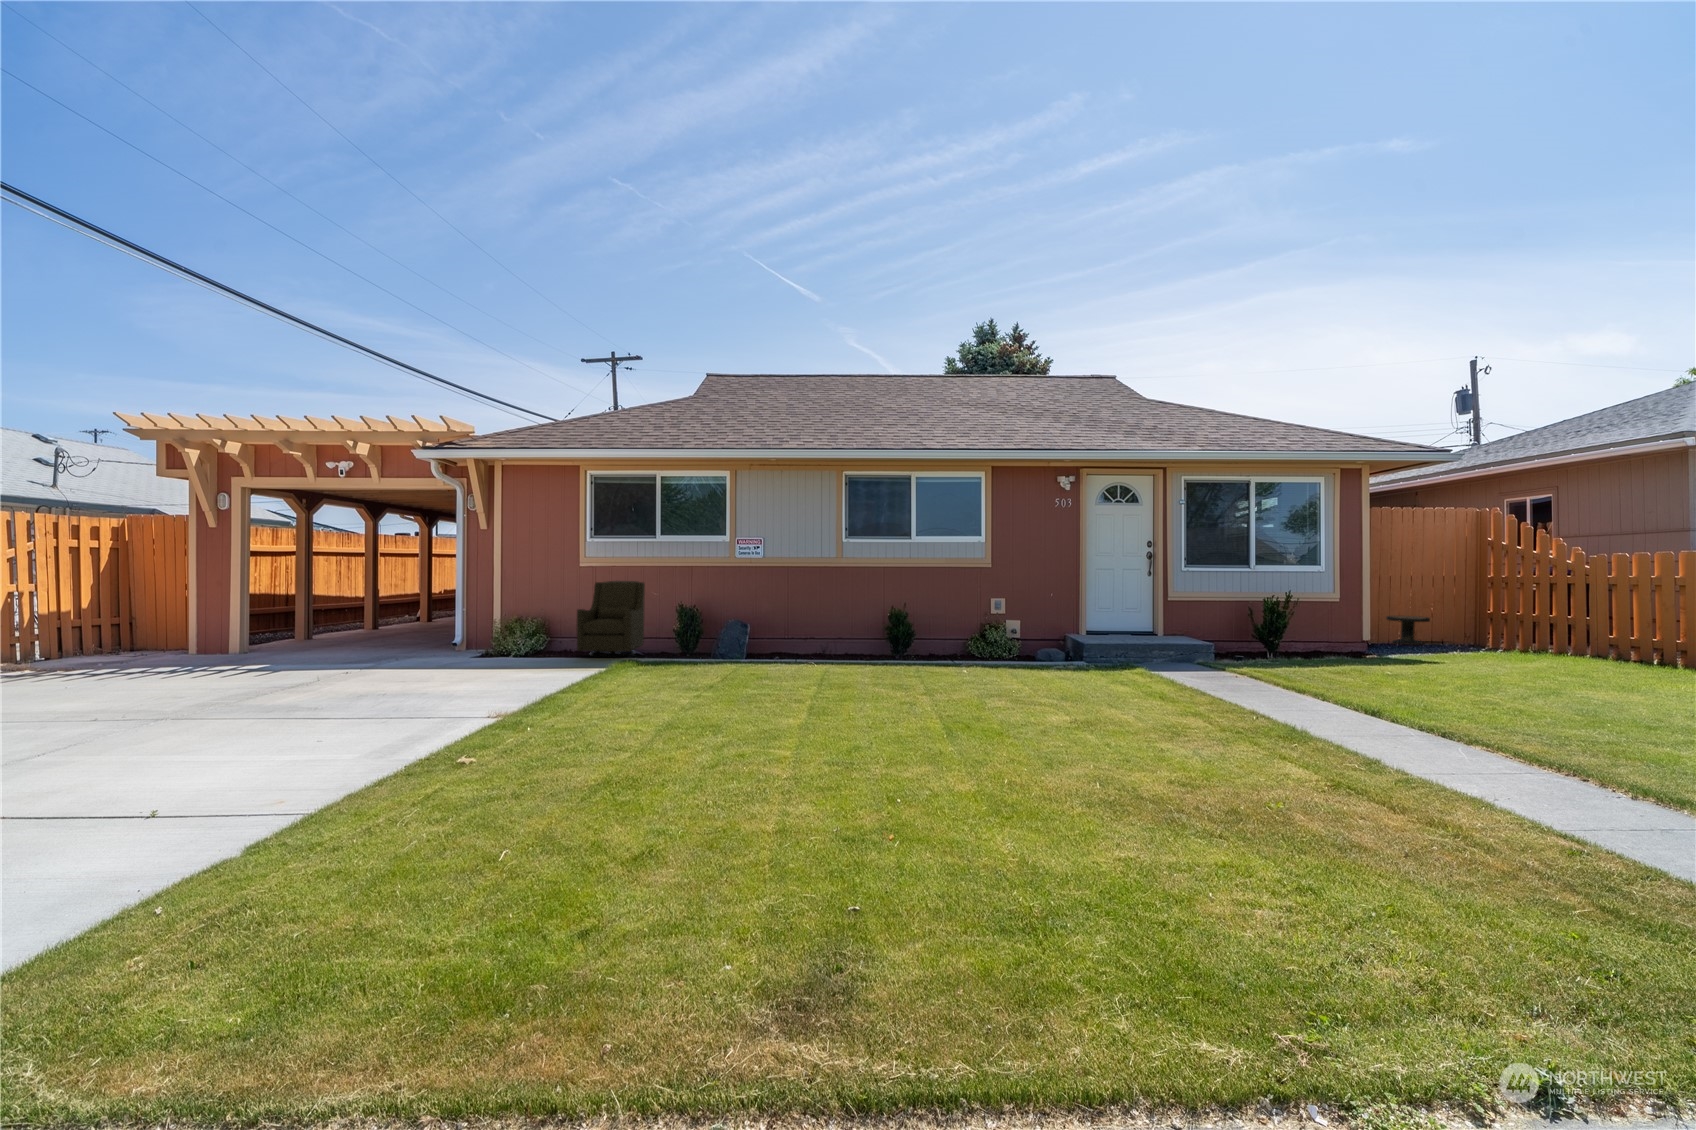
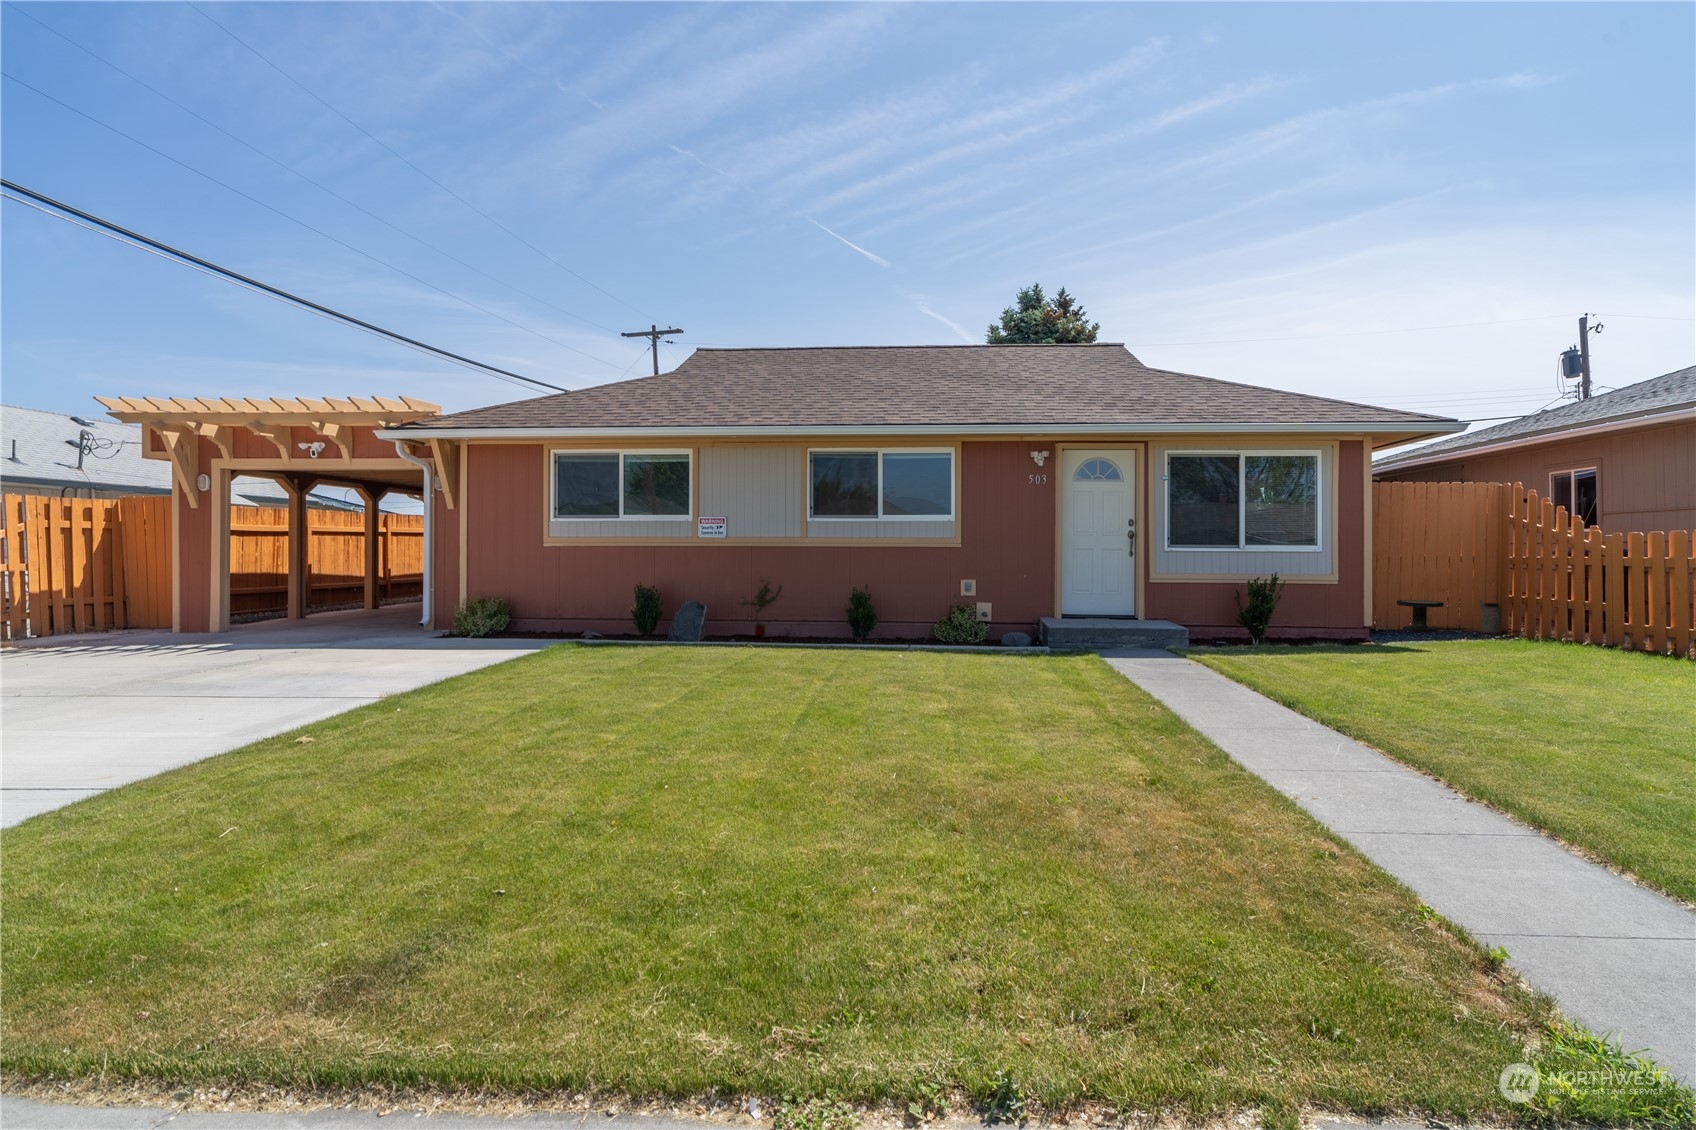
chair: present [577,581,645,657] -> none [531,561,604,638]
potted tree: none [778,595,826,654] -> present [738,577,782,636]
watering can: none [1458,612,1483,646] -> present [1479,600,1502,634]

